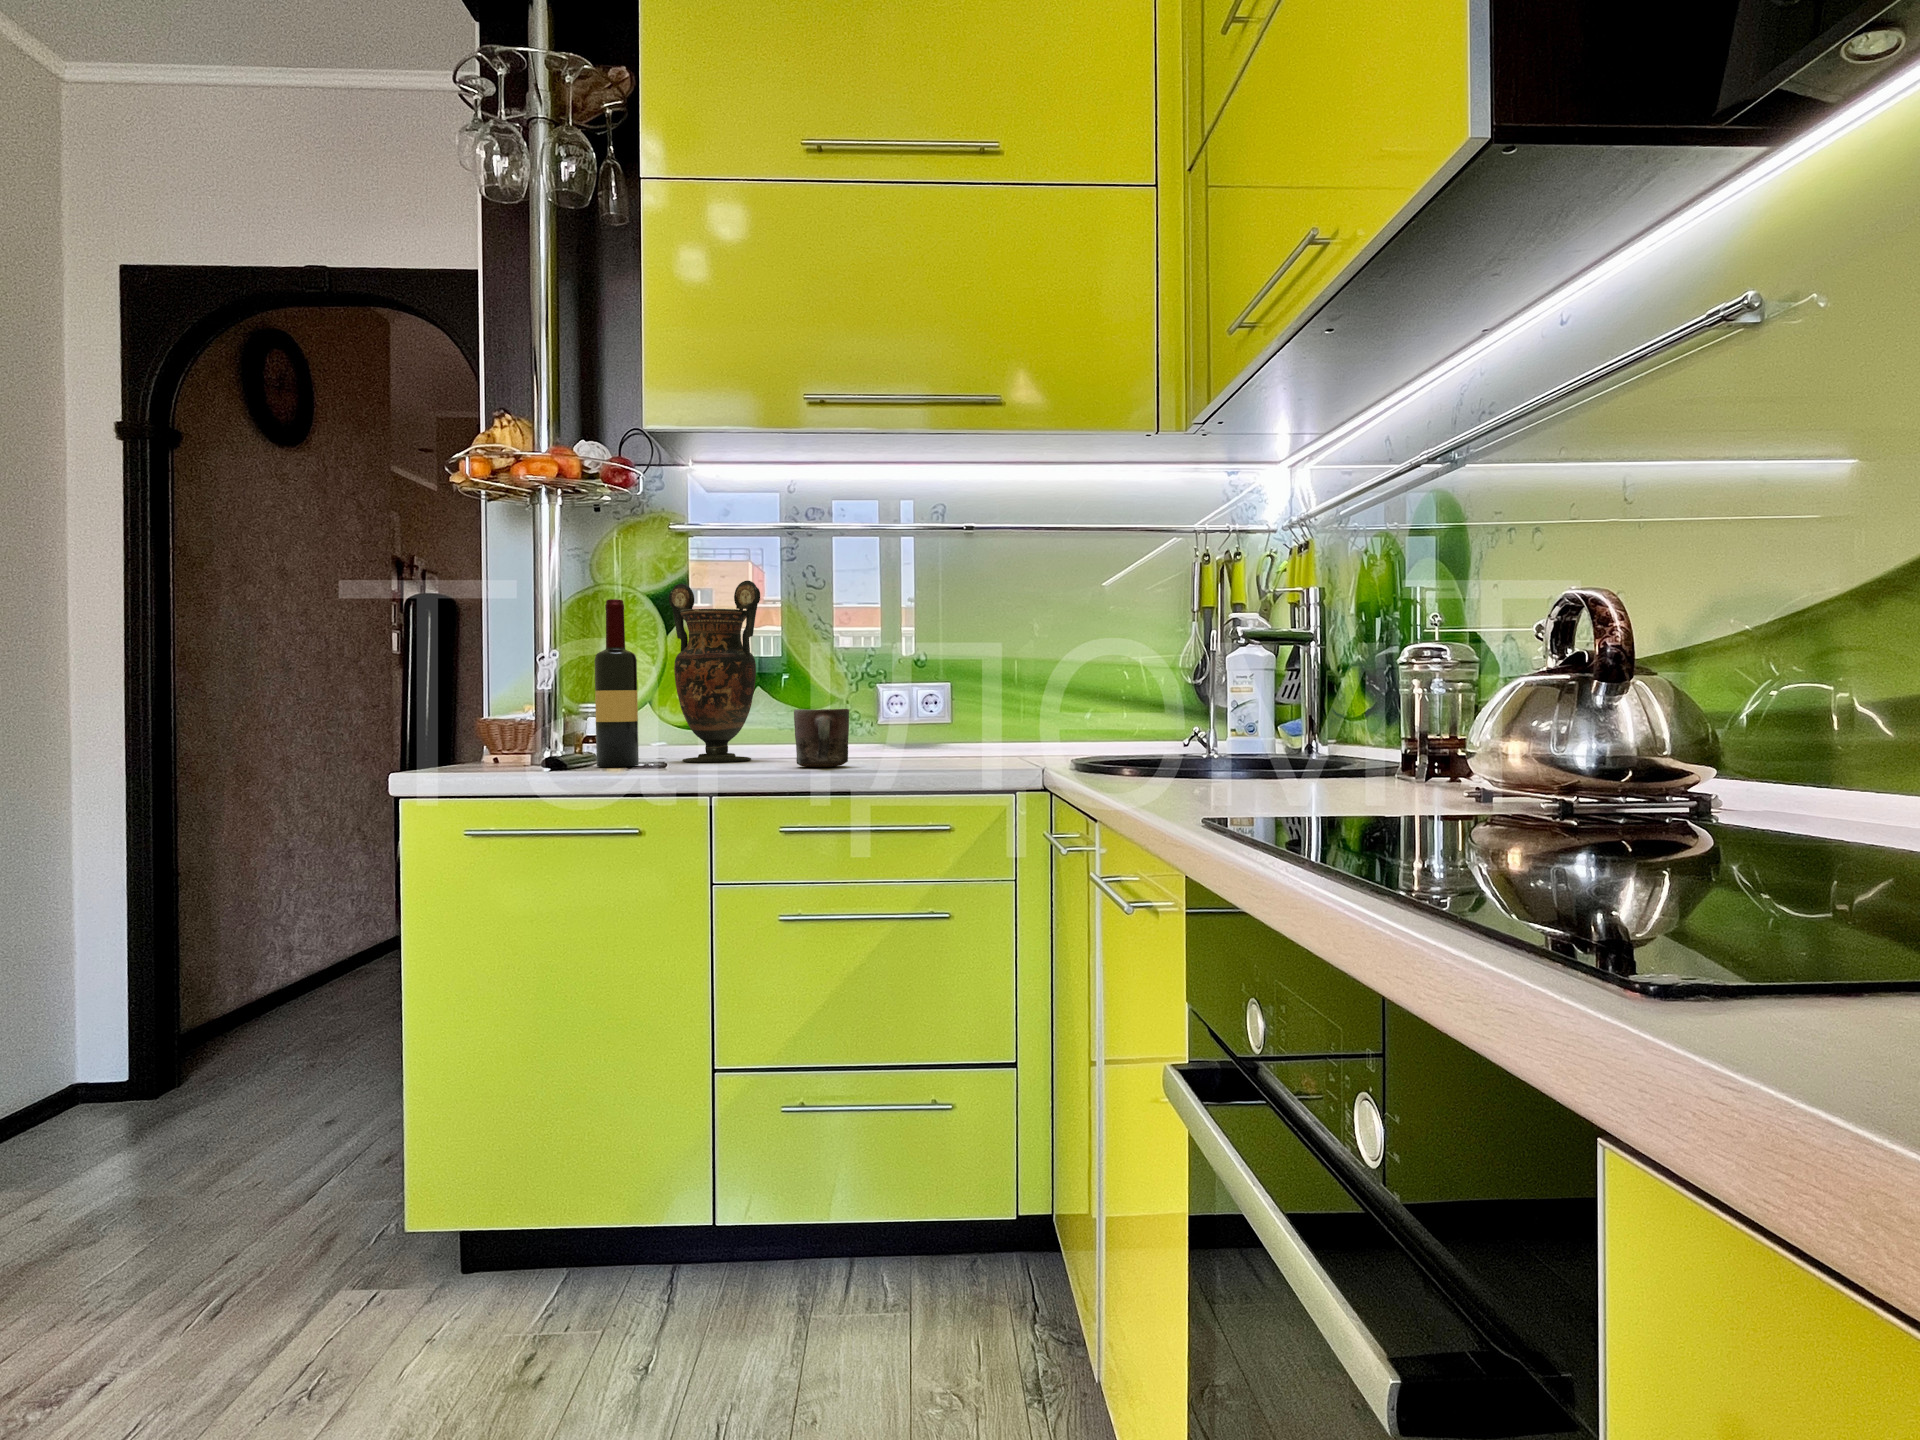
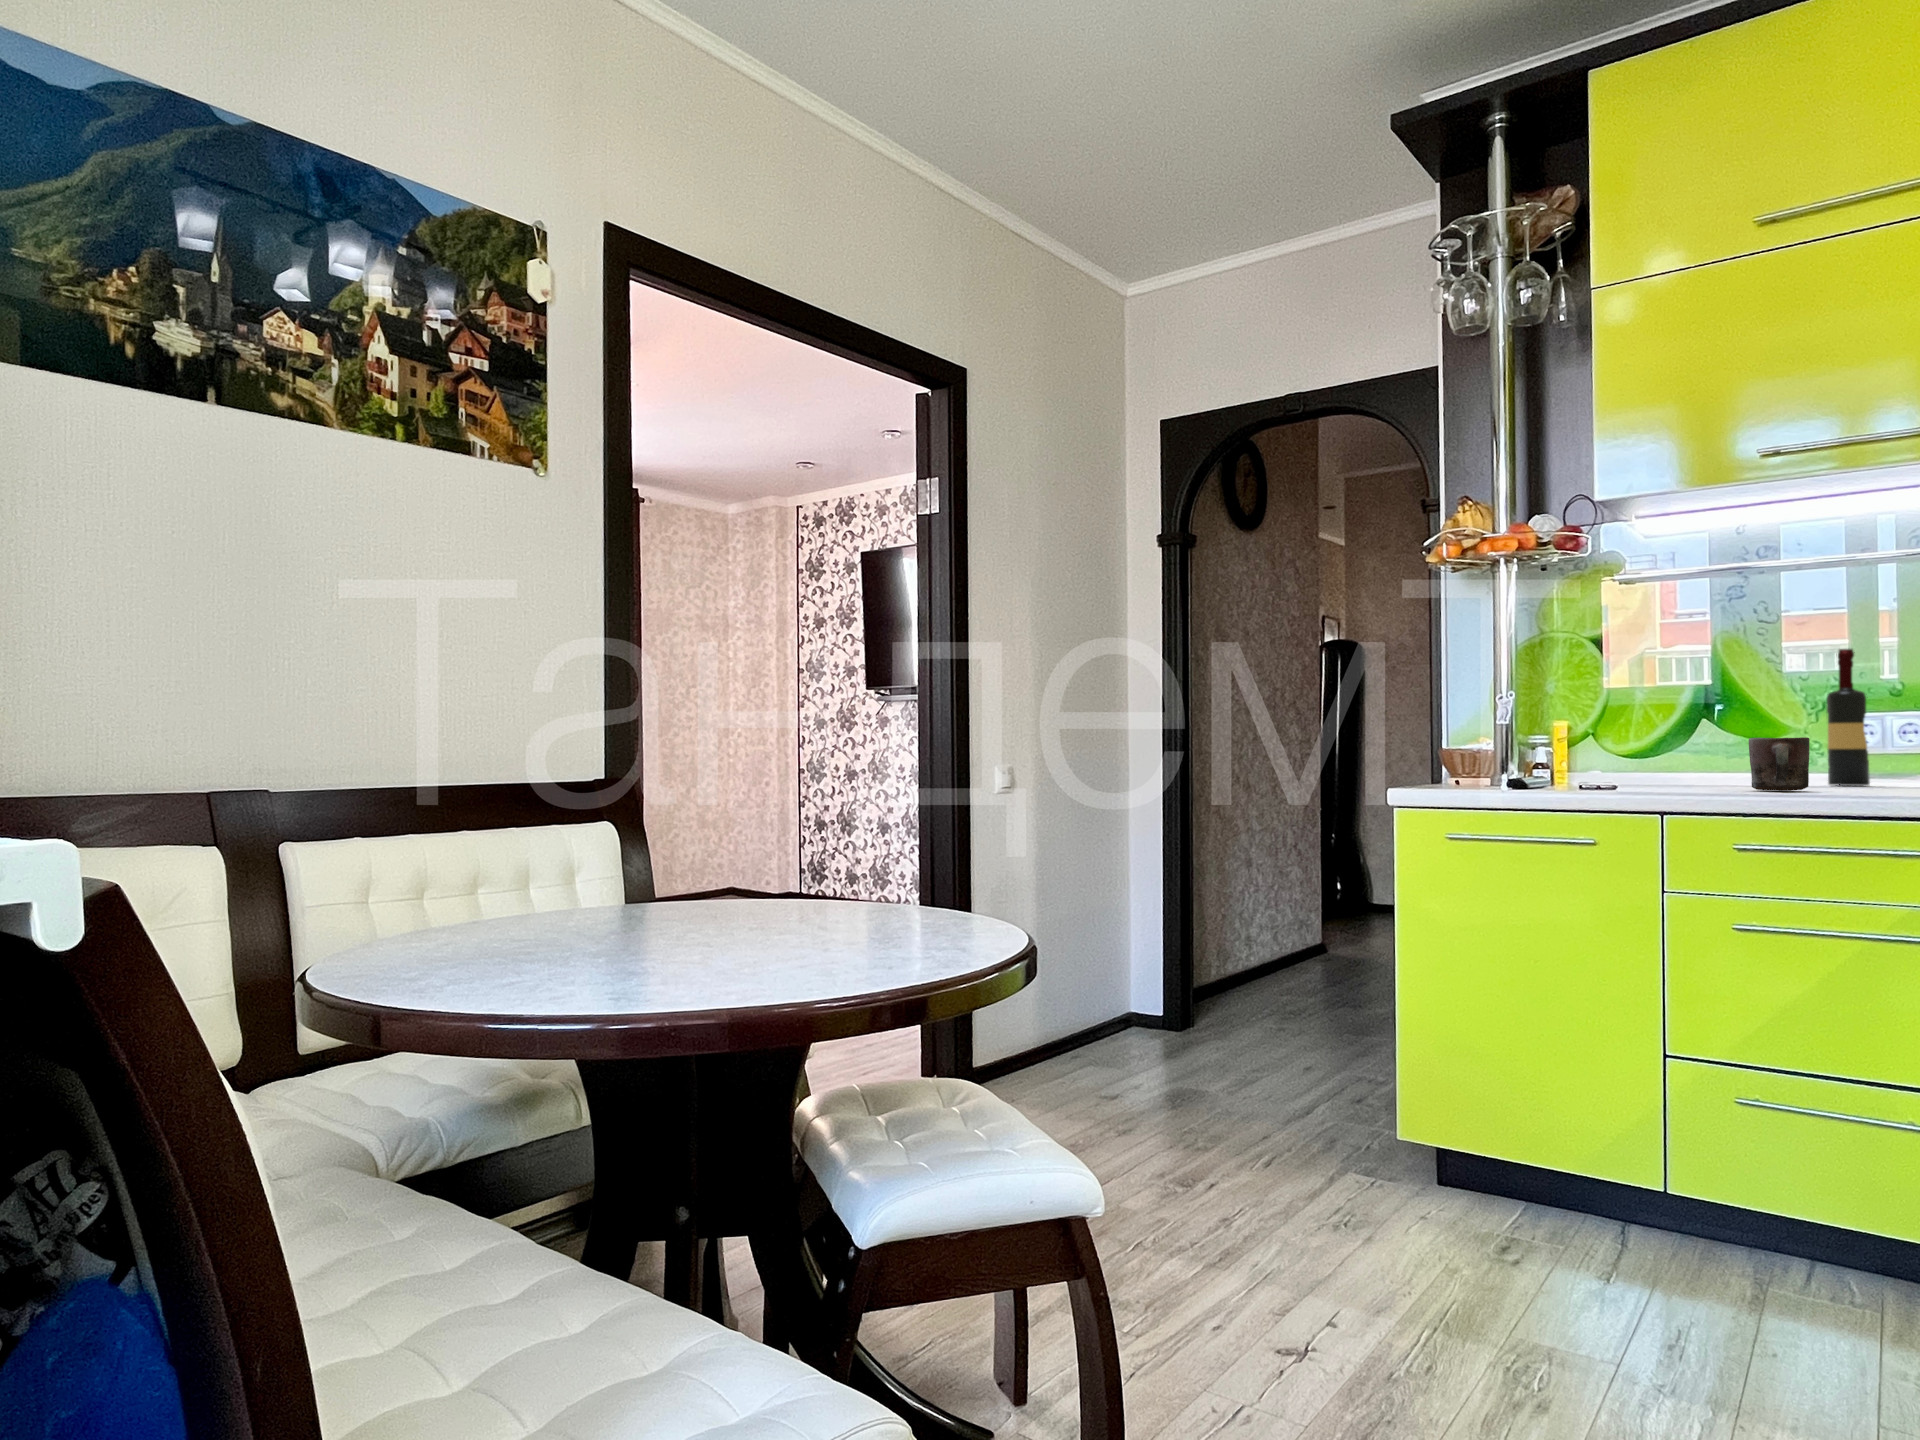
vase: present [669,581,760,762] -> none [1615,623,1709,786]
wine bottle: present [595,599,639,767] -> present [1826,649,1870,786]

